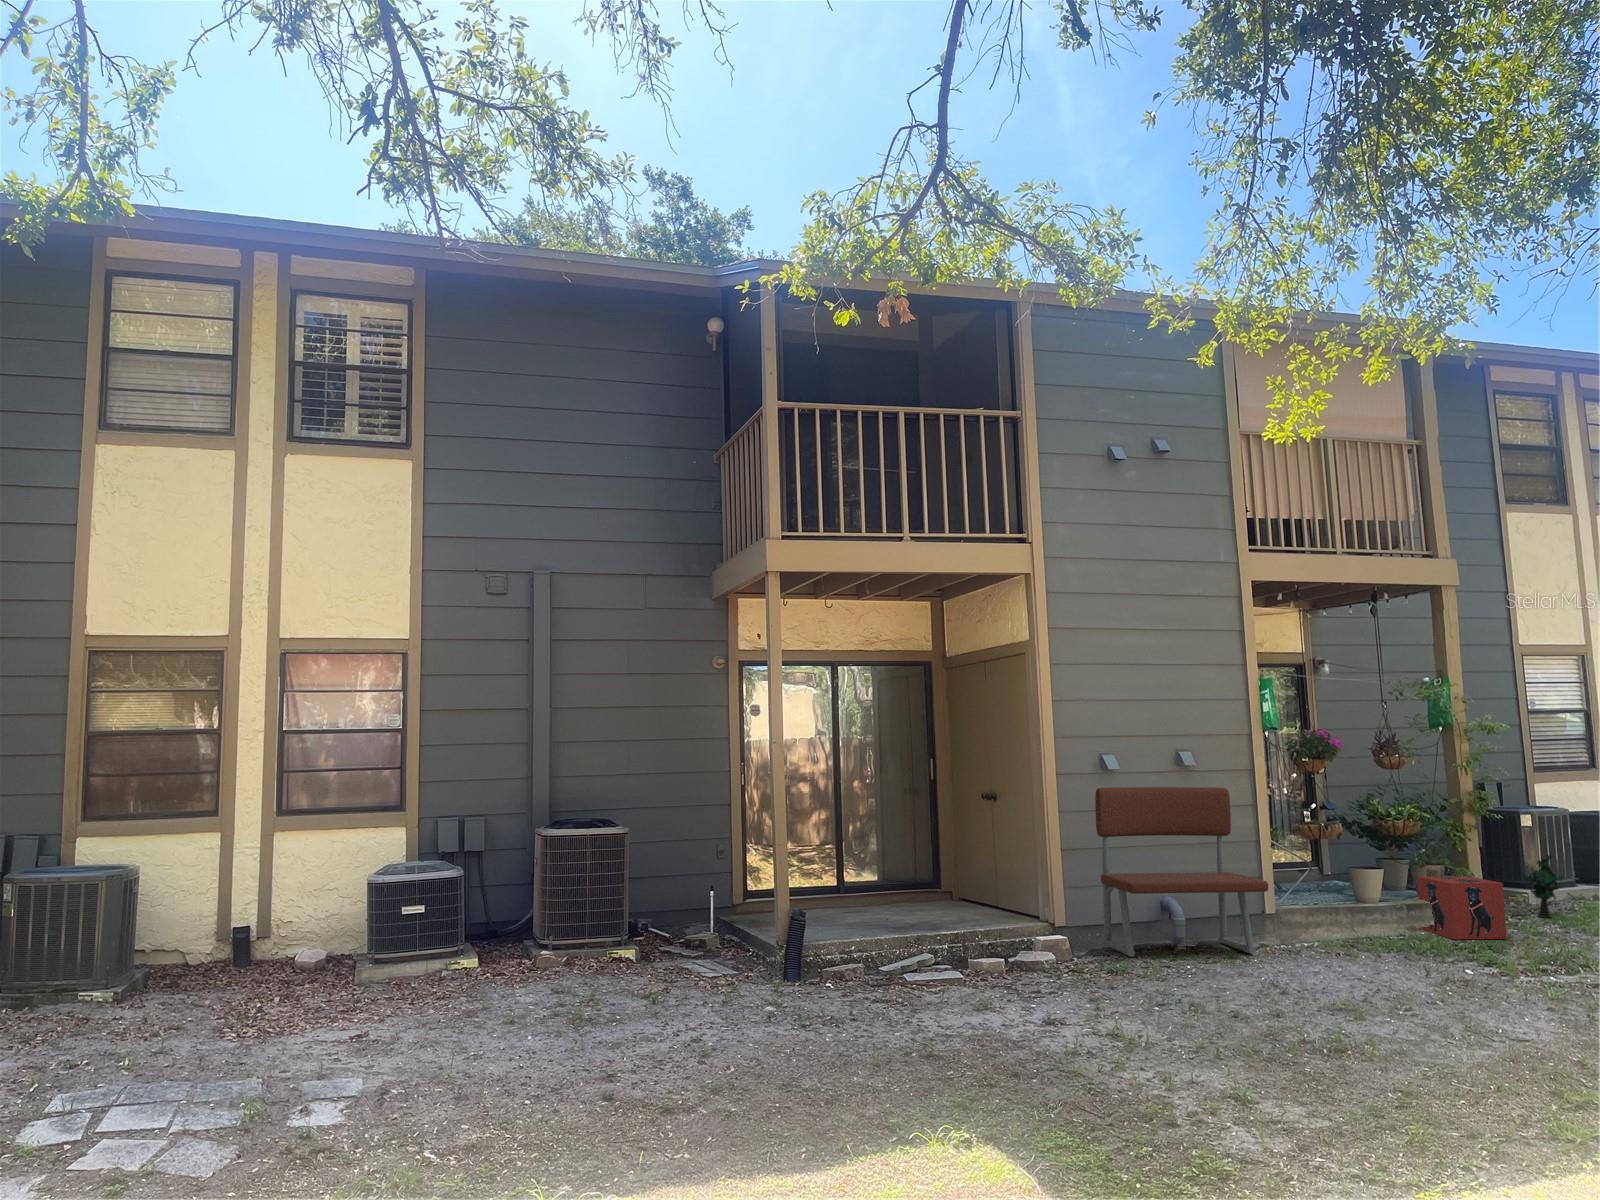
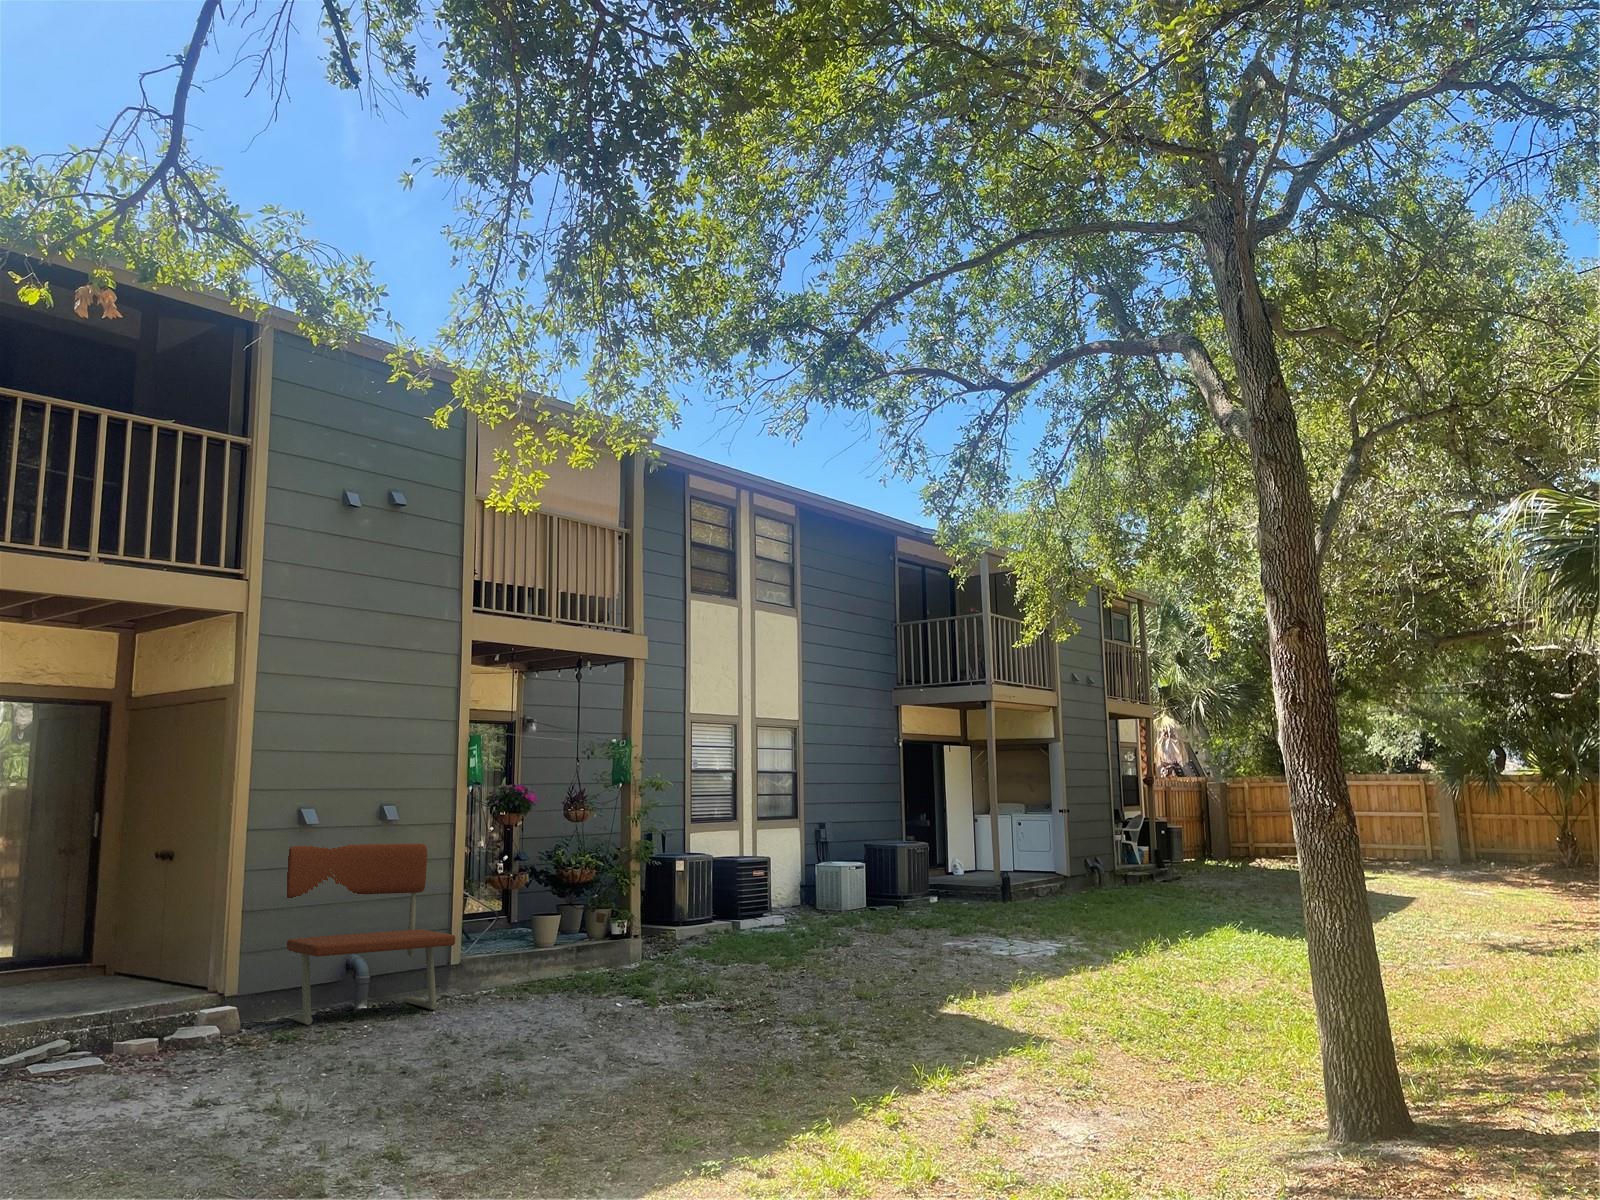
decorative plant: present [1522,855,1562,918] -> none [676,899,707,955]
storage box: present [1418,876,1507,939] -> none [590,921,659,979]

